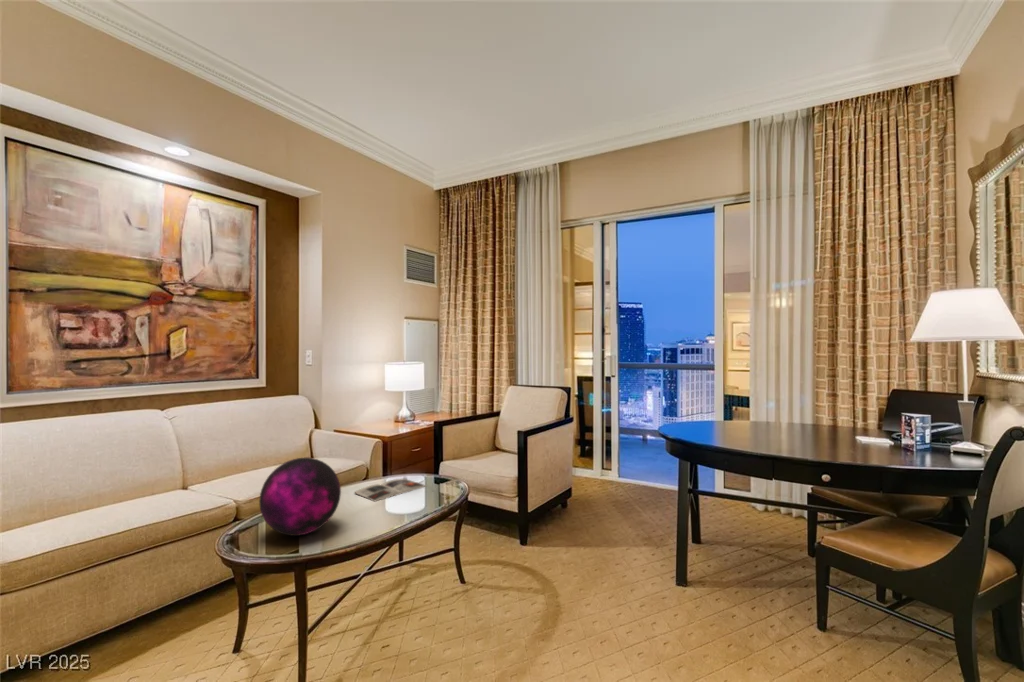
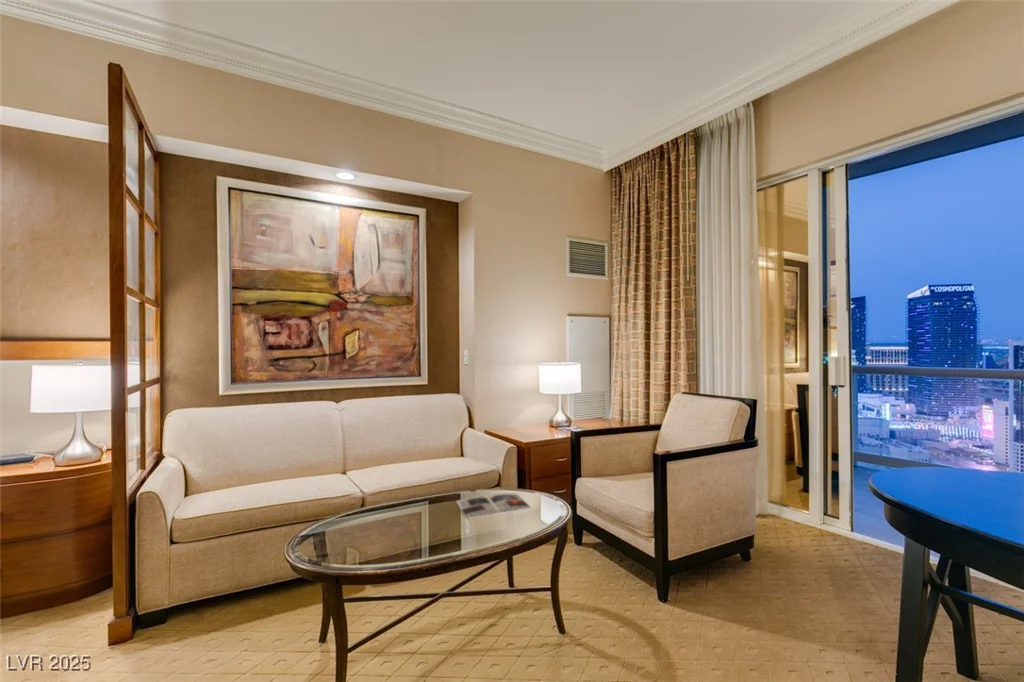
decorative orb: present [259,458,341,536] -> none [329,463,409,543]

